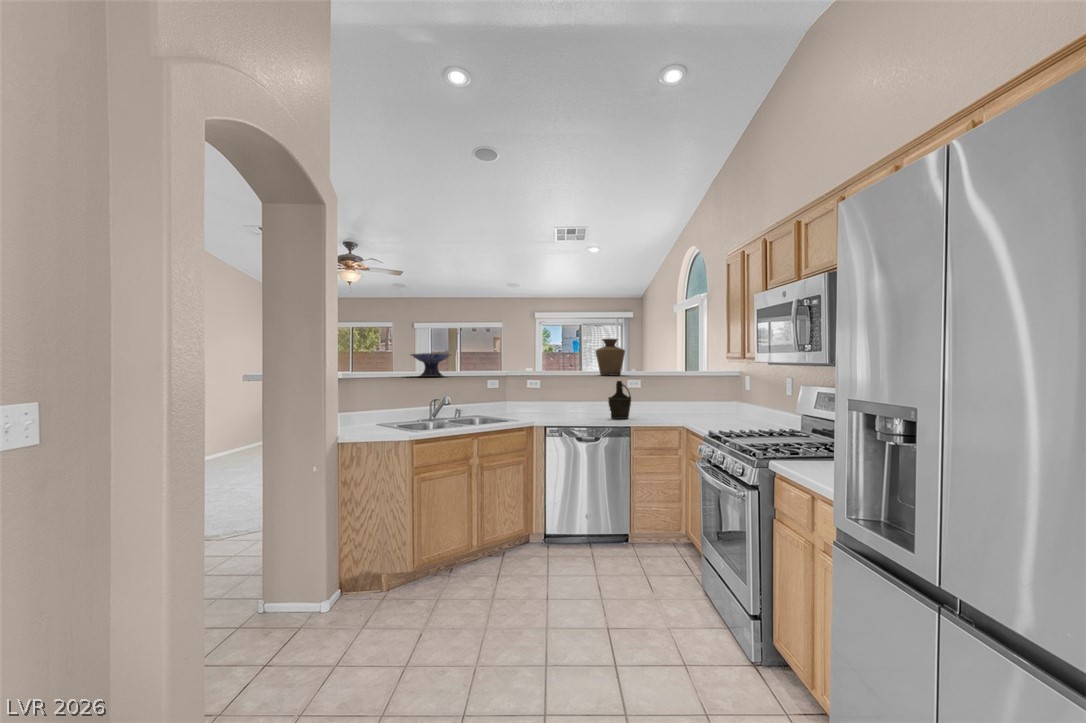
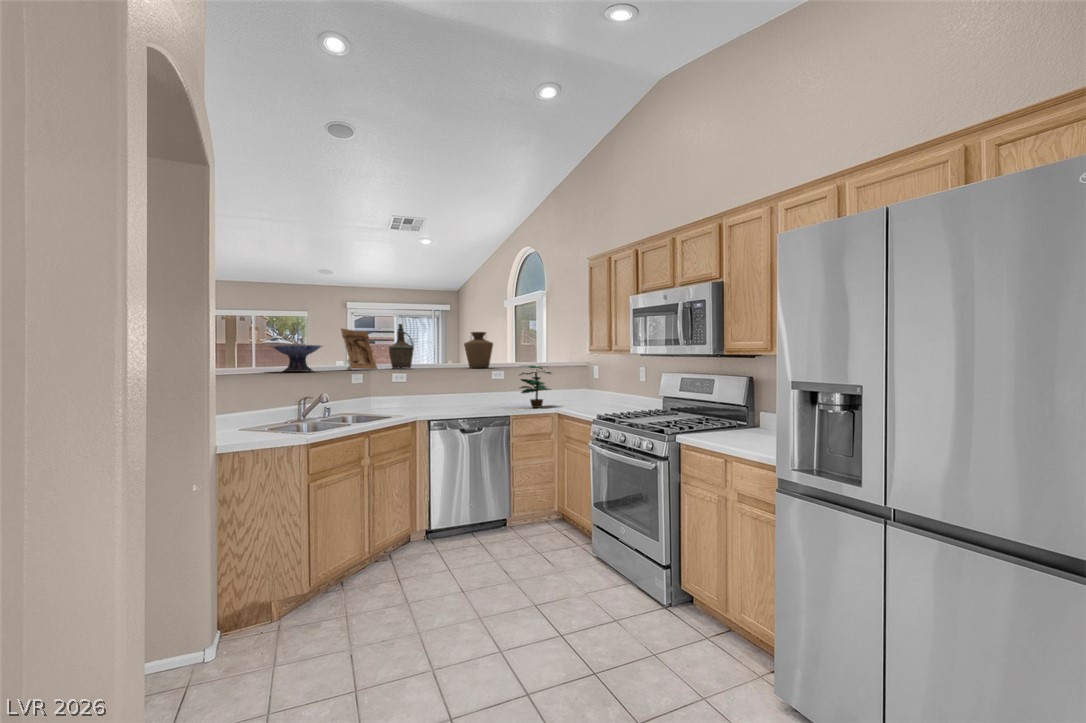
picture frame: none [474,338,506,376] -> present [341,328,377,370]
potted plant: none [654,373,693,419] -> present [520,365,551,408]
bottle: present [608,381,631,419] -> present [389,324,414,369]

